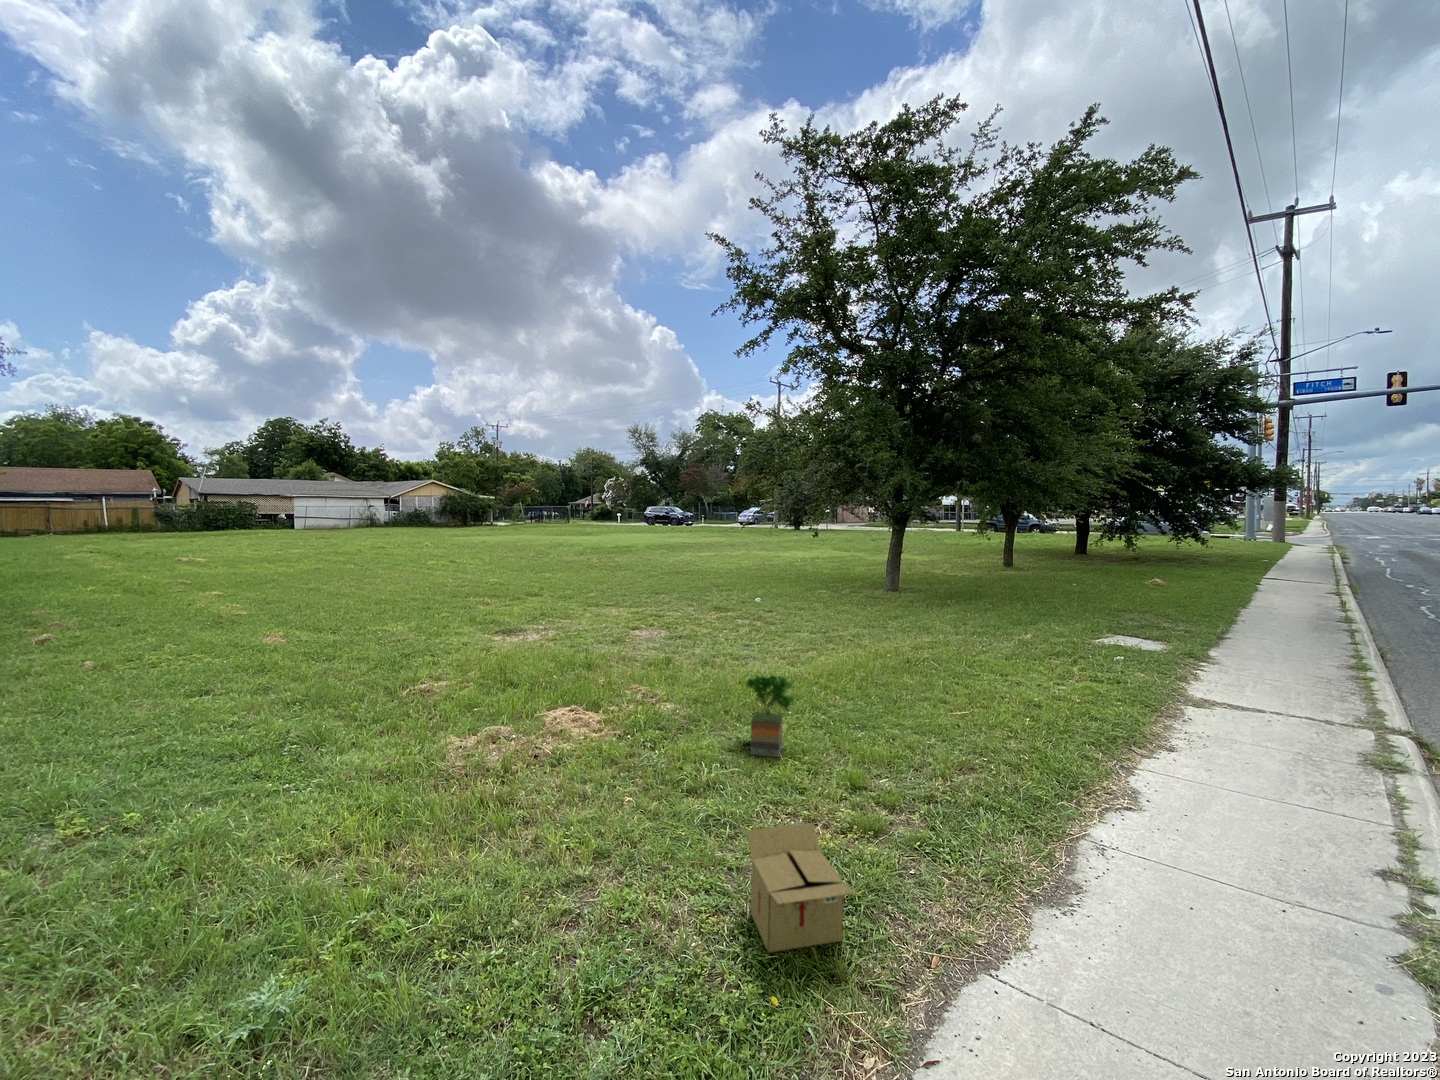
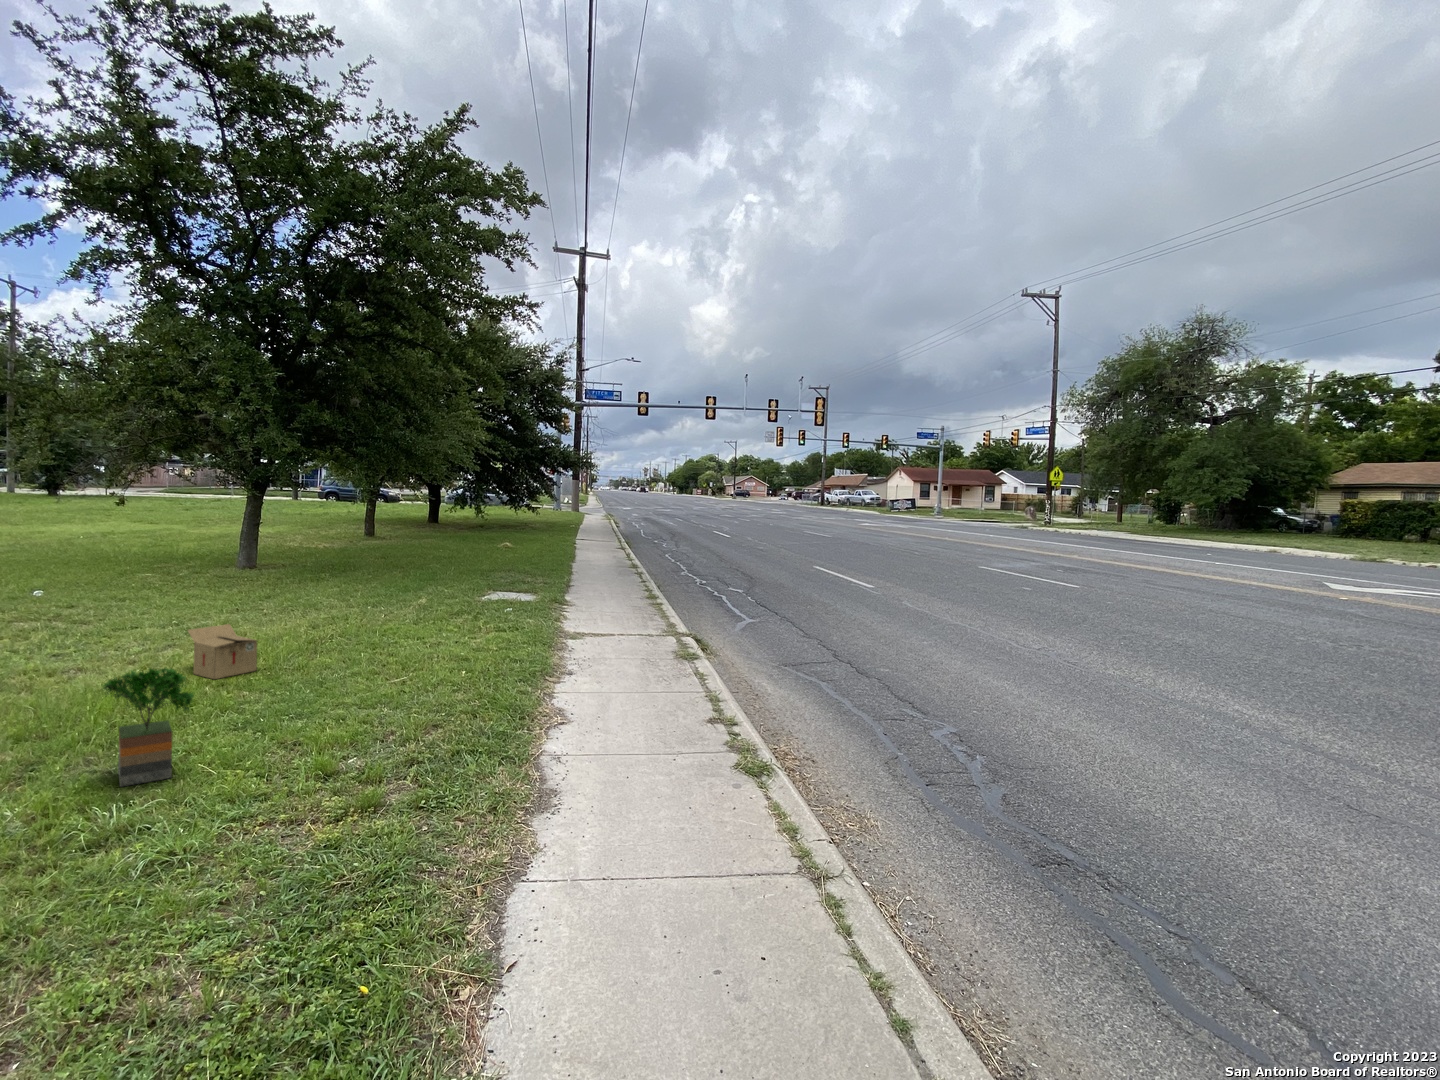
cardboard box: present [747,823,855,953] -> present [188,624,257,679]

